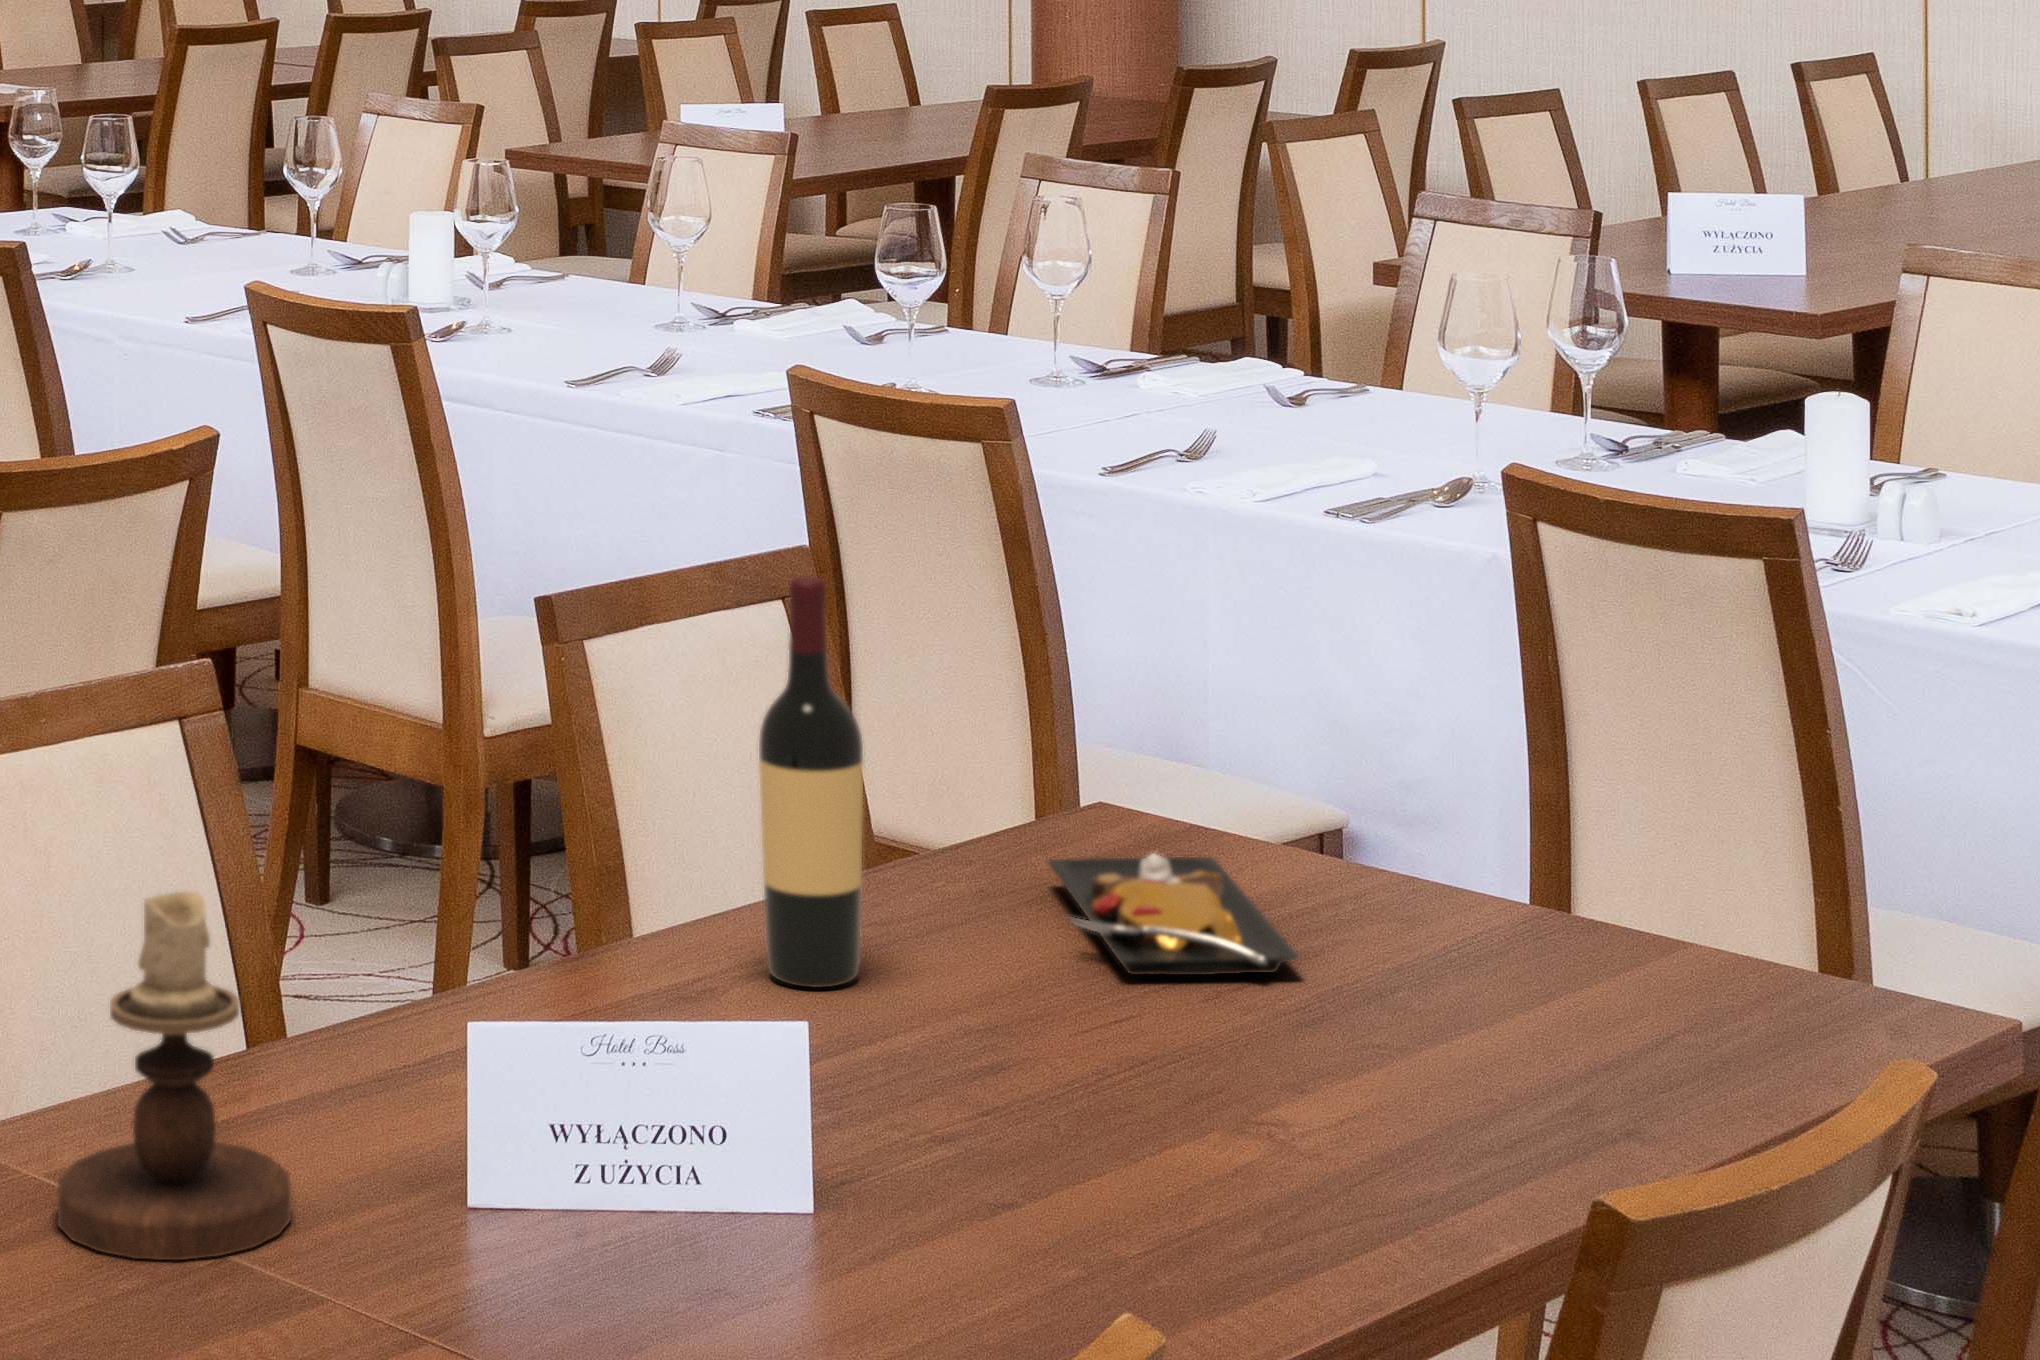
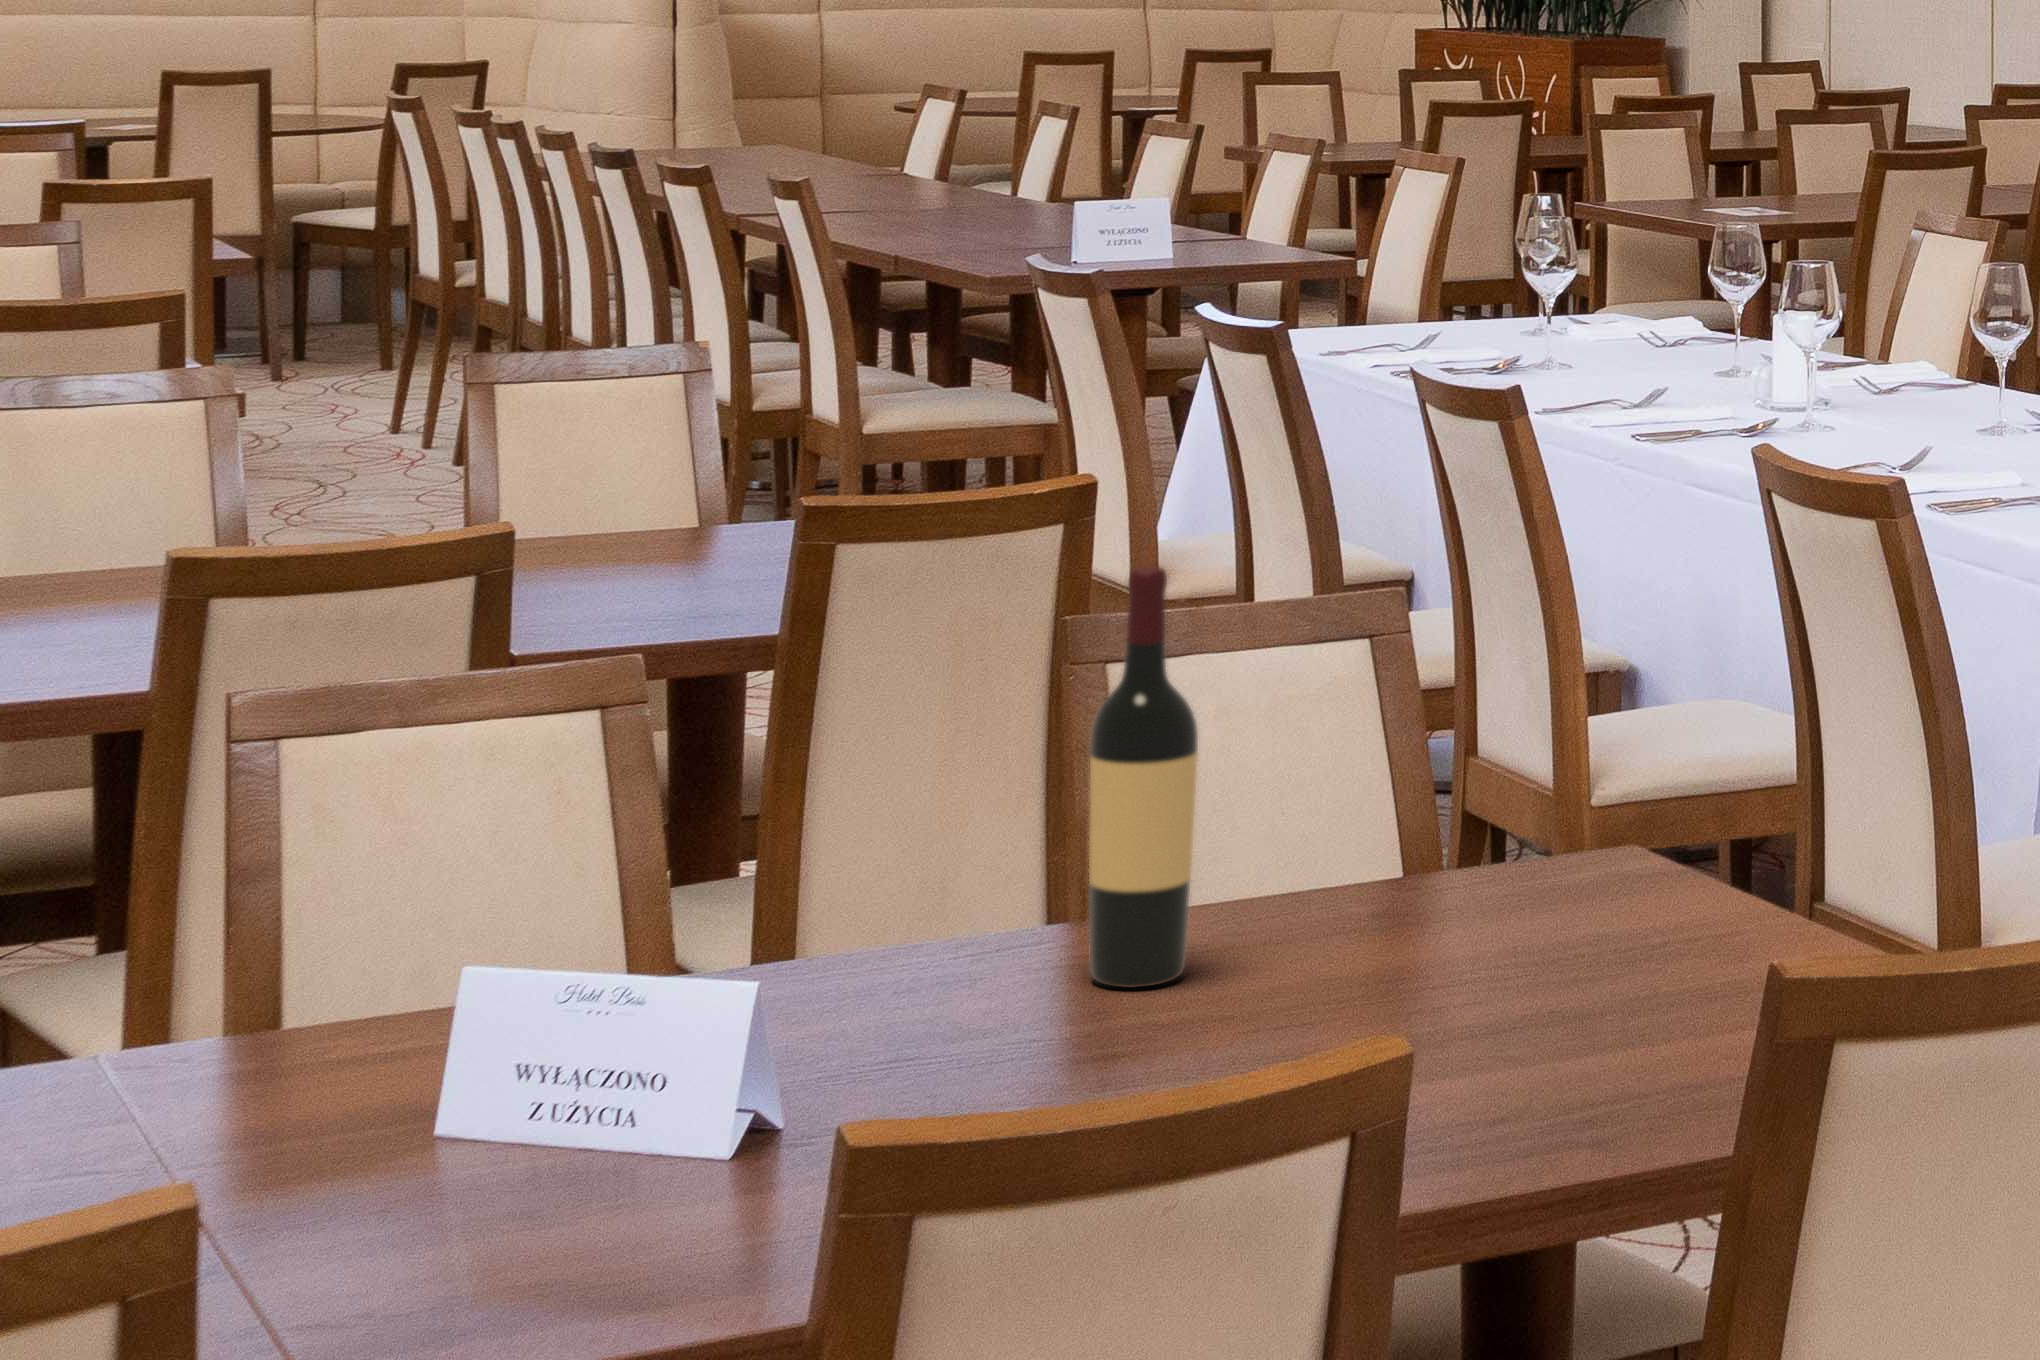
plate: present [1049,854,1300,975] -> none [1416,875,1685,999]
candlestick: present [58,891,291,1260] -> none [14,819,275,1183]

